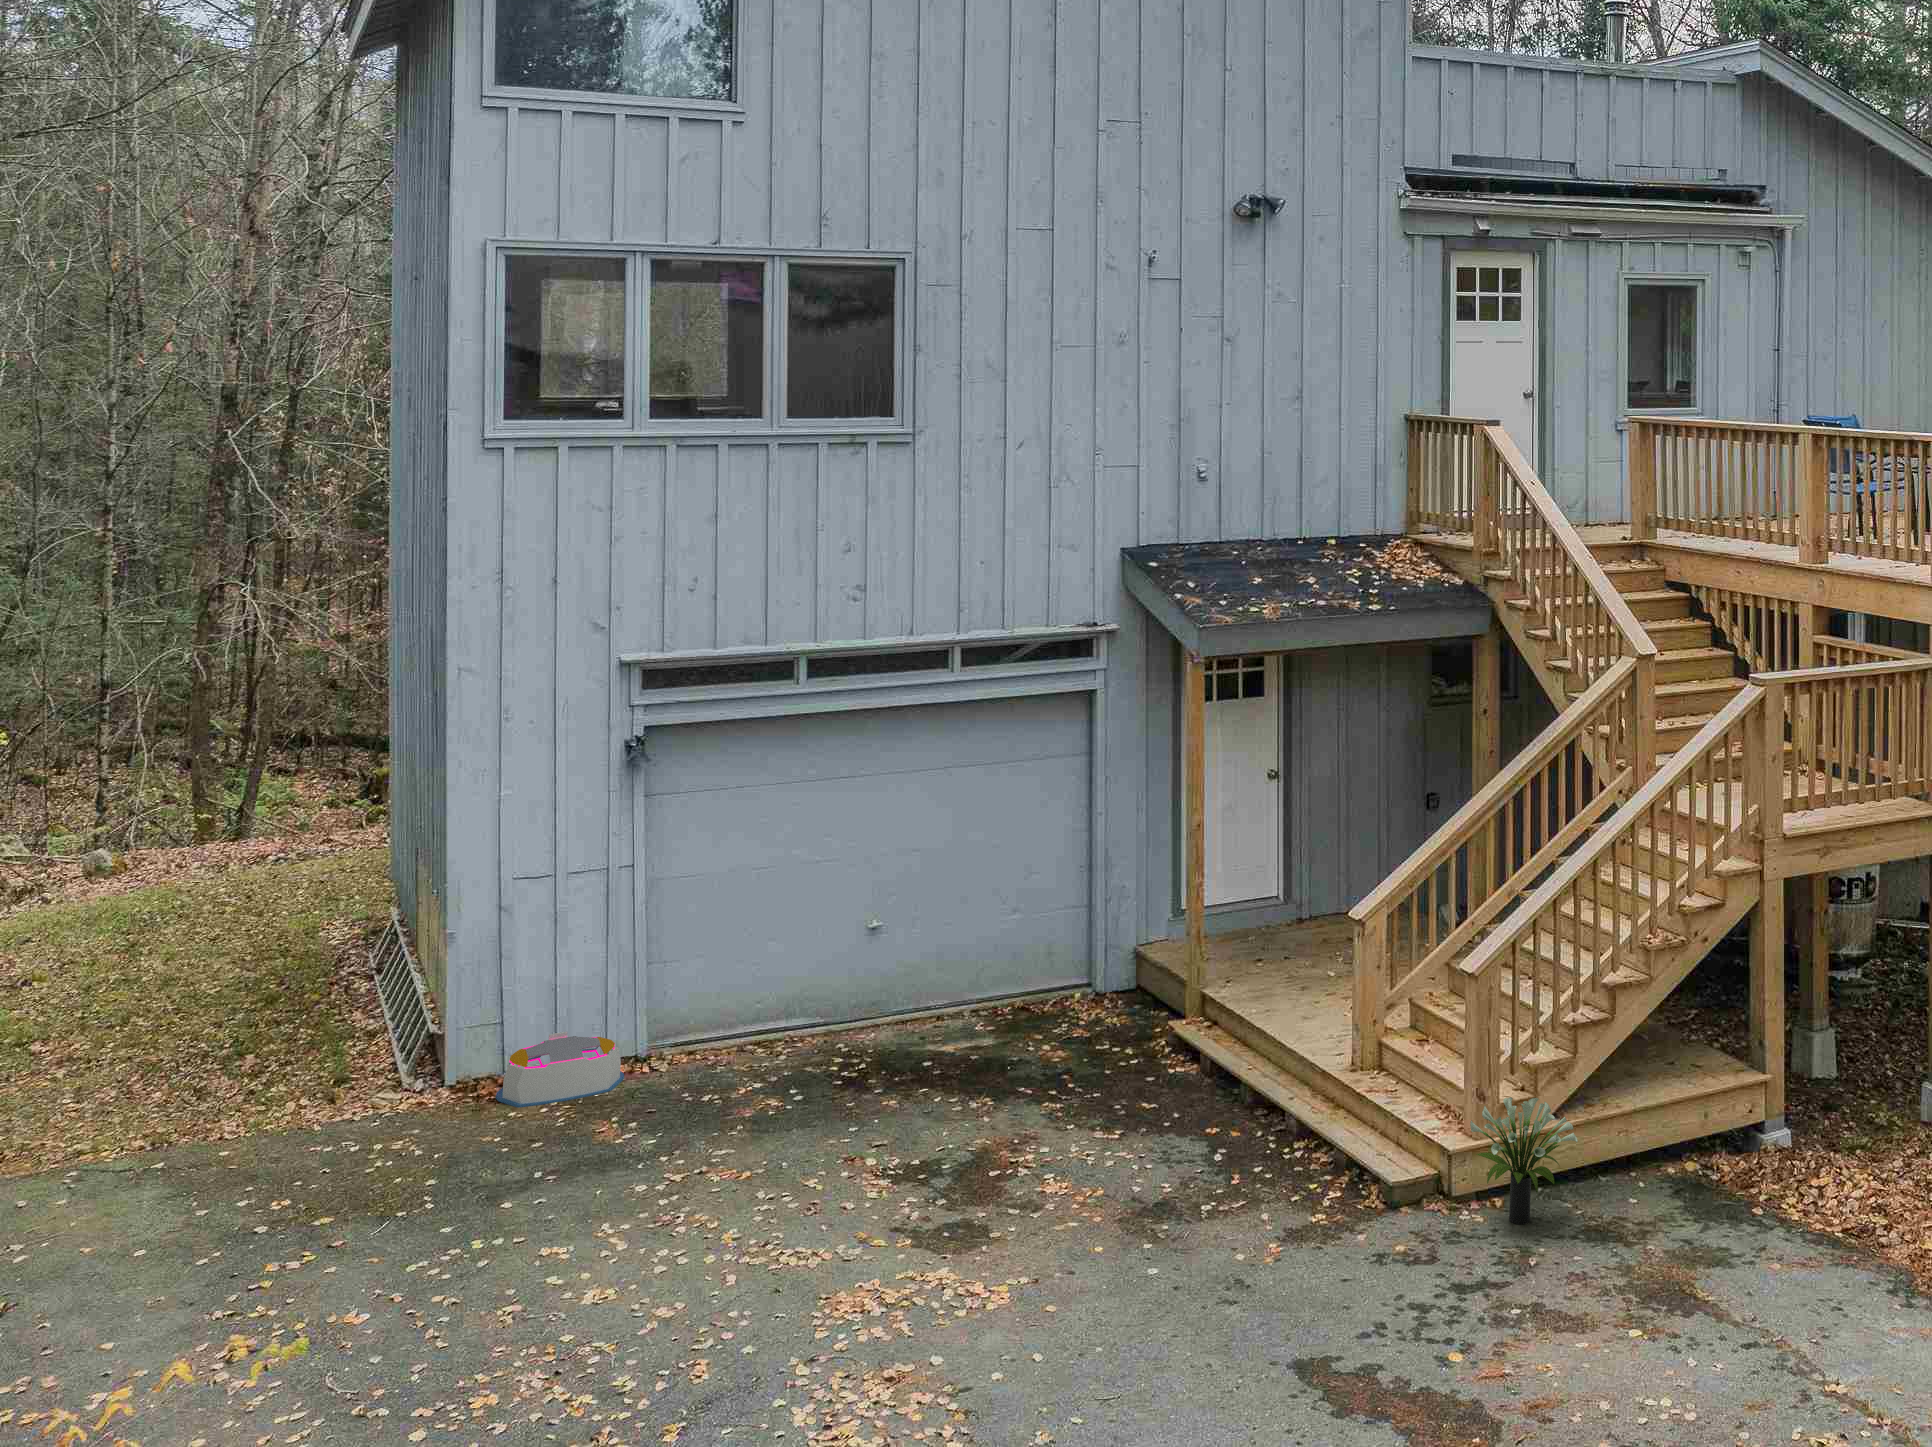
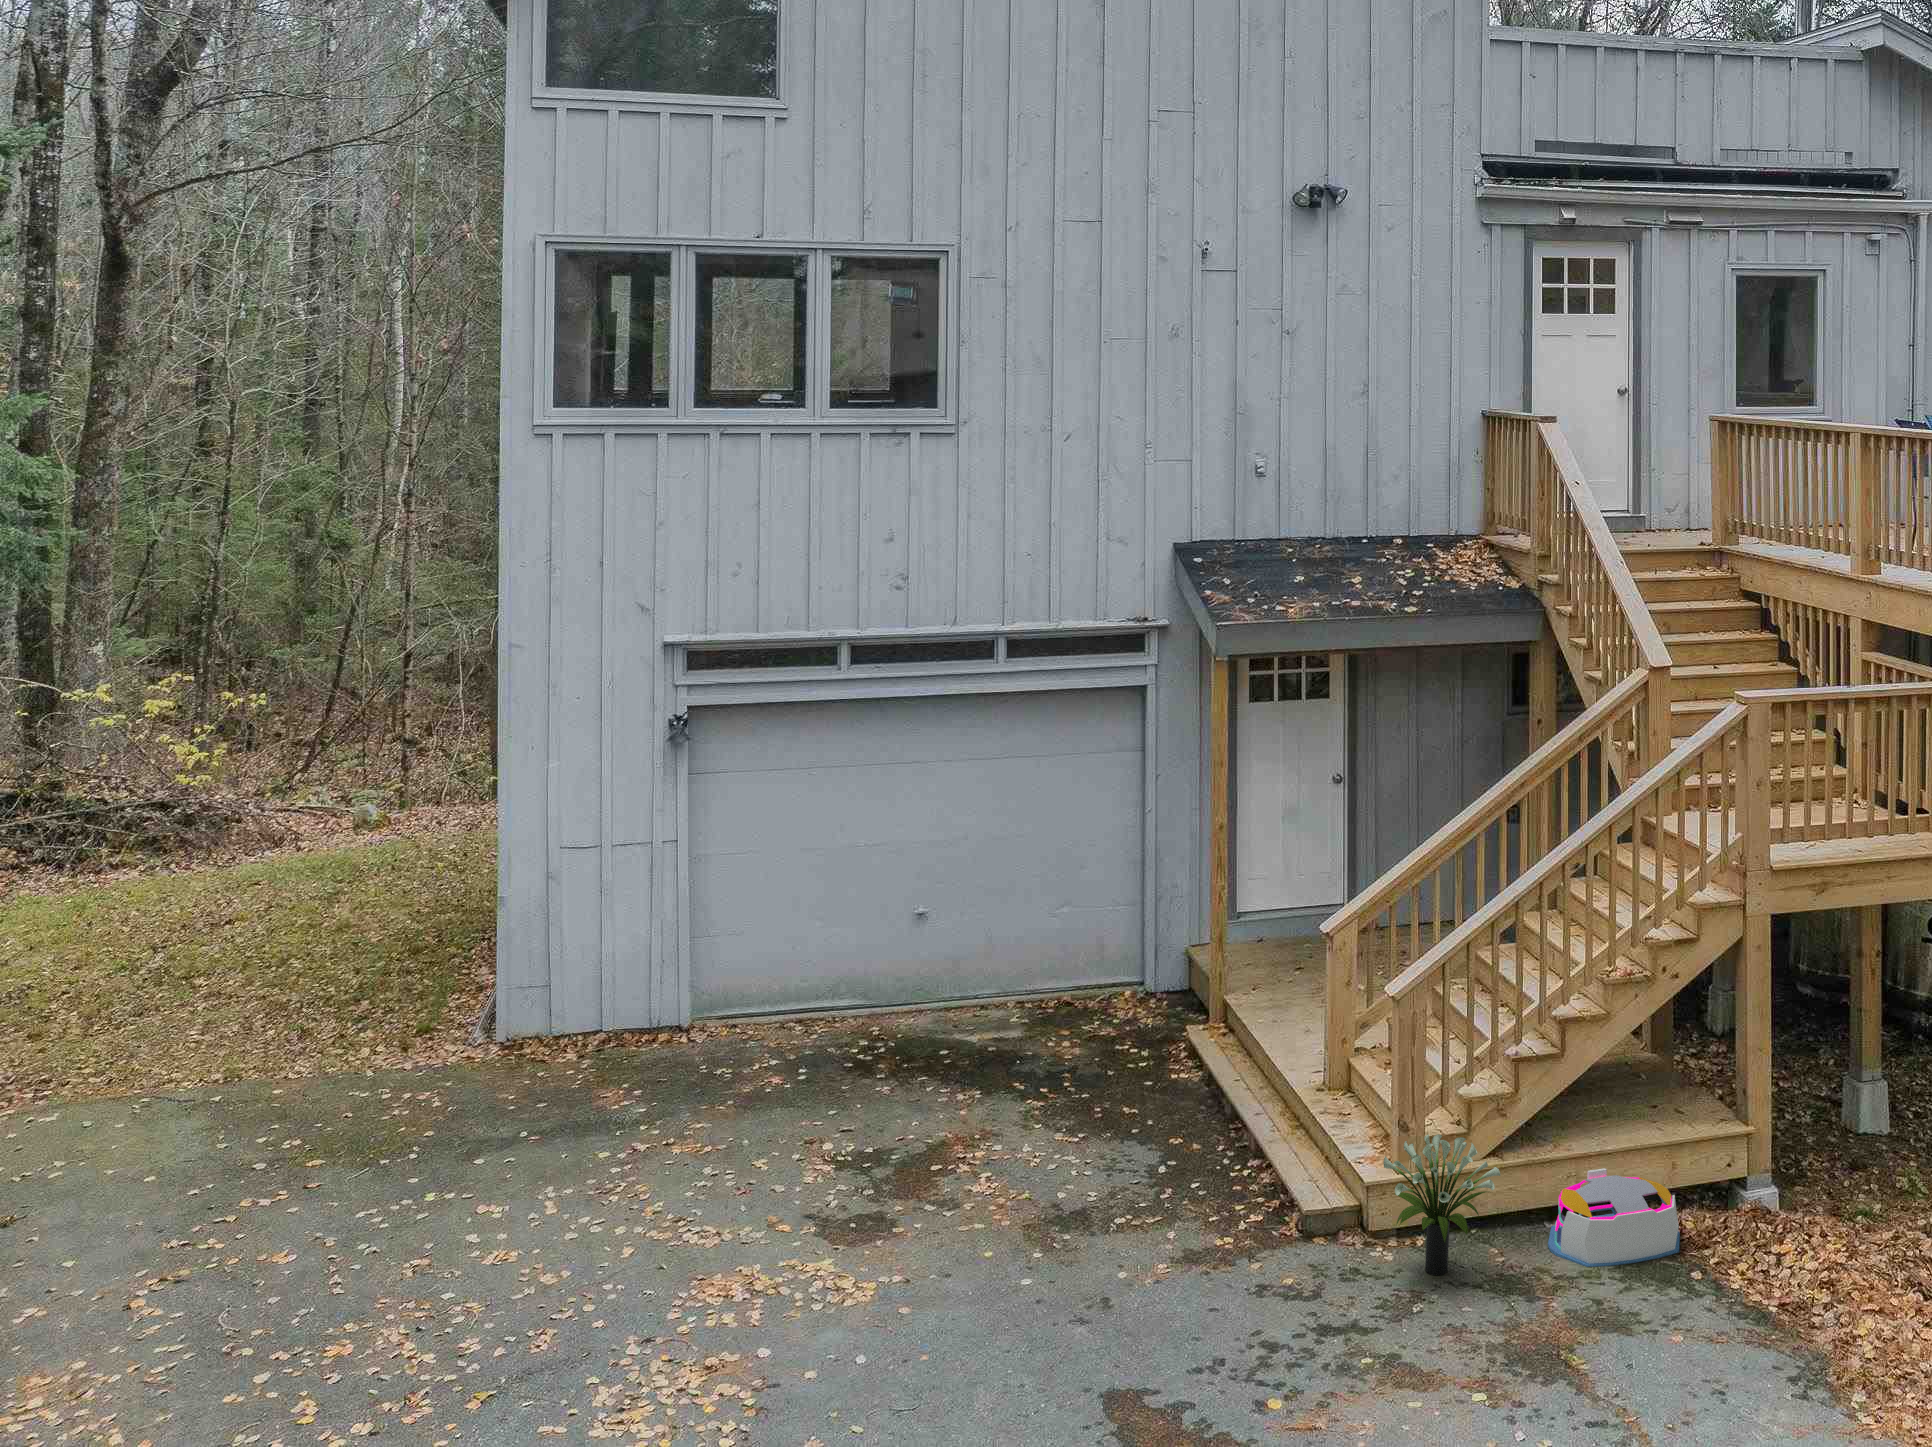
storage bin: present [496,1032,624,1107] -> present [1548,1168,1680,1267]

